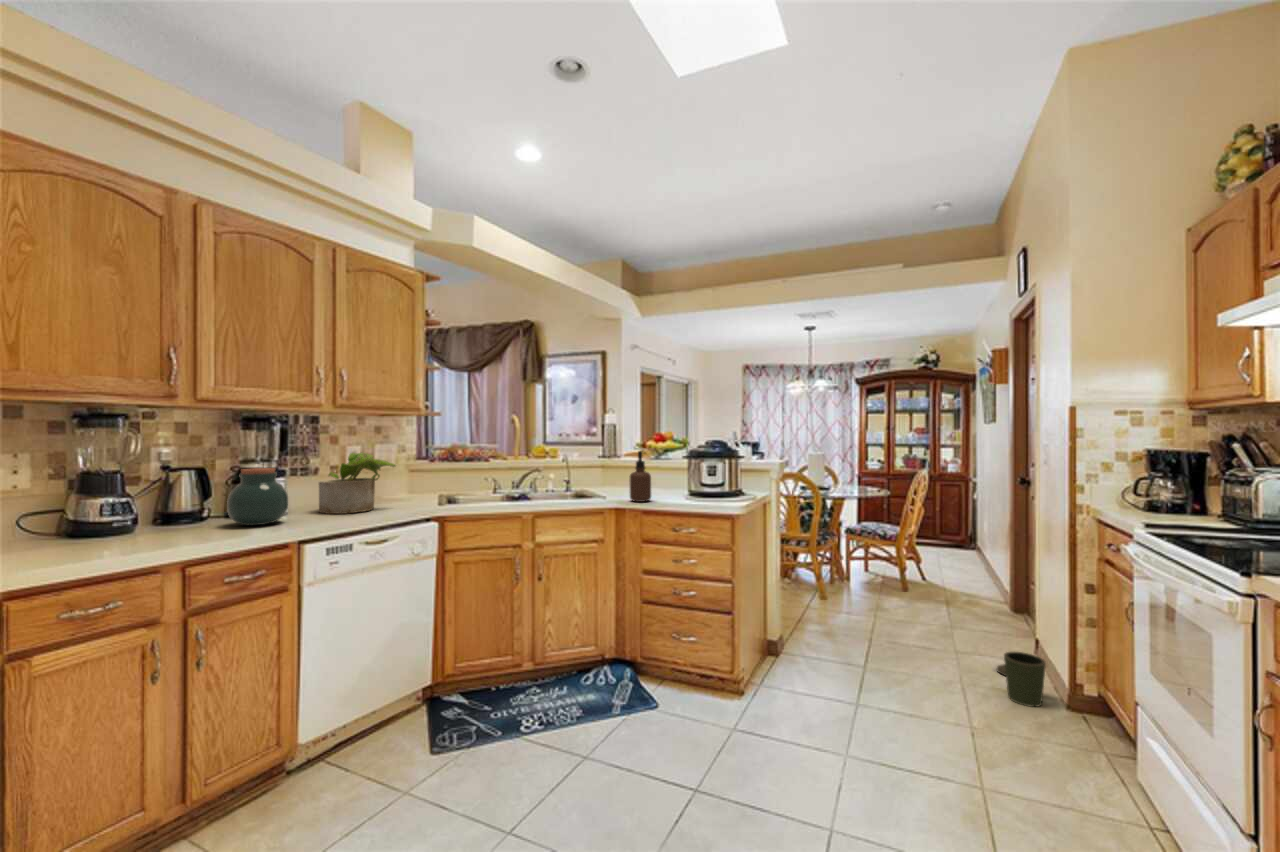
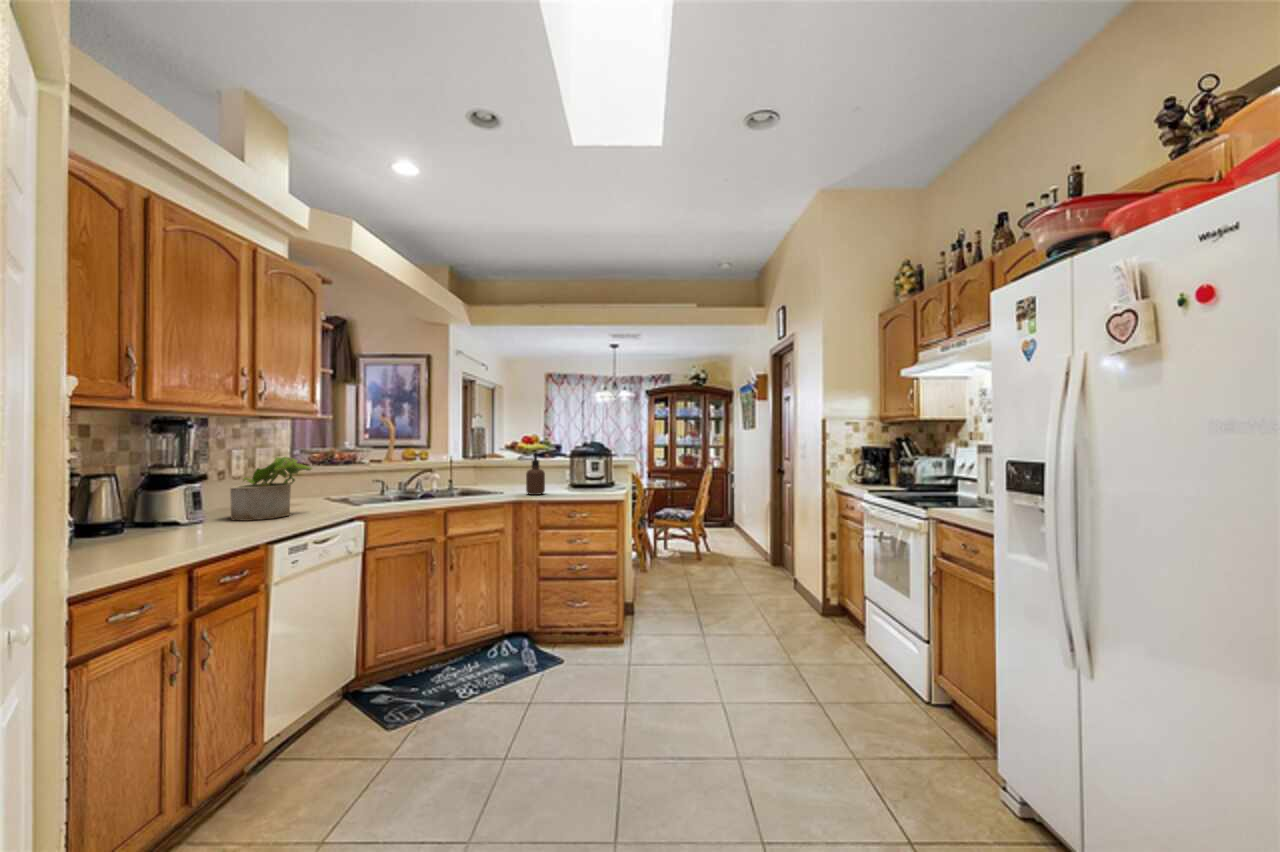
jar: present [227,468,288,525] -> none [153,474,223,535]
trash can: present [997,652,1046,707] -> none [775,582,808,616]

